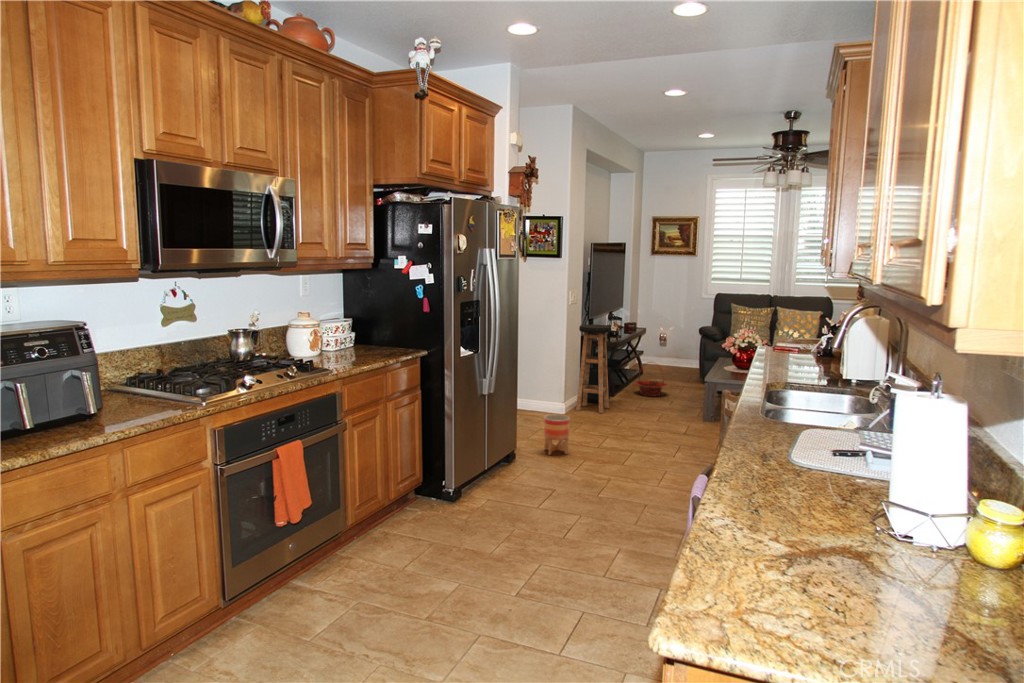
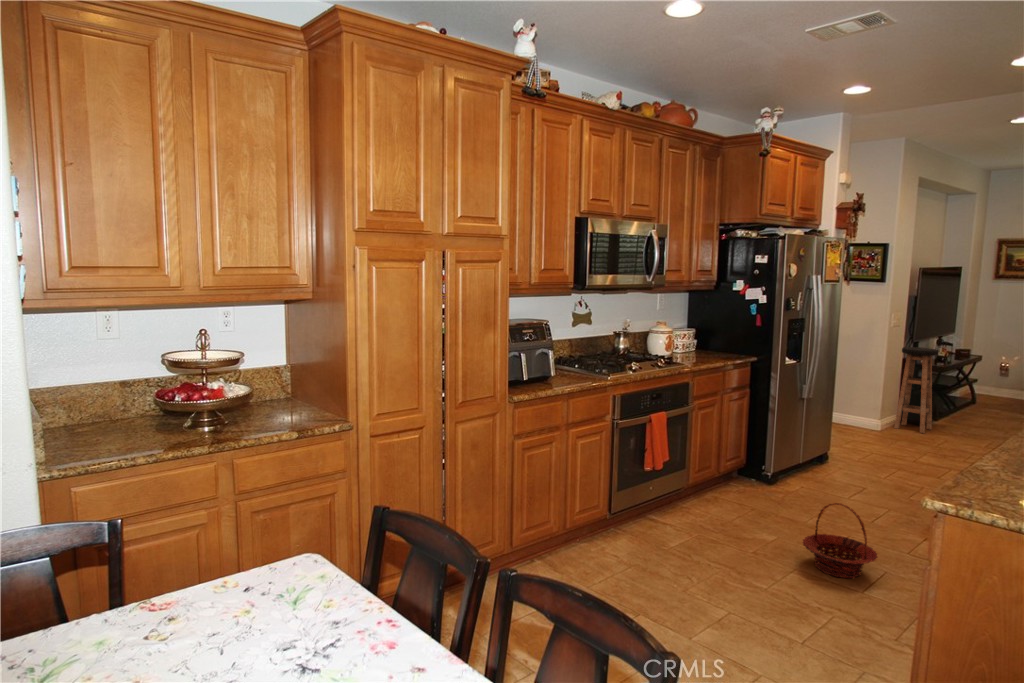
basket: present [635,365,667,396] -> present [803,503,877,578]
planter: present [544,414,570,455] -> none [859,425,888,463]

